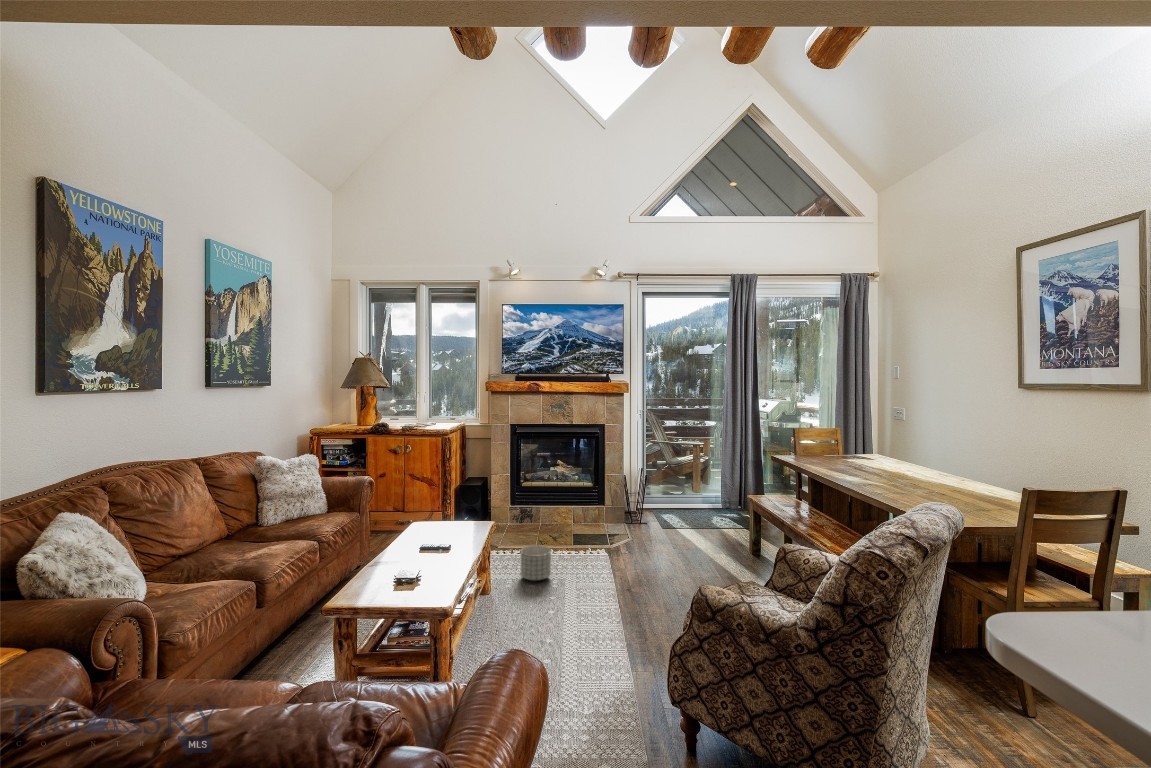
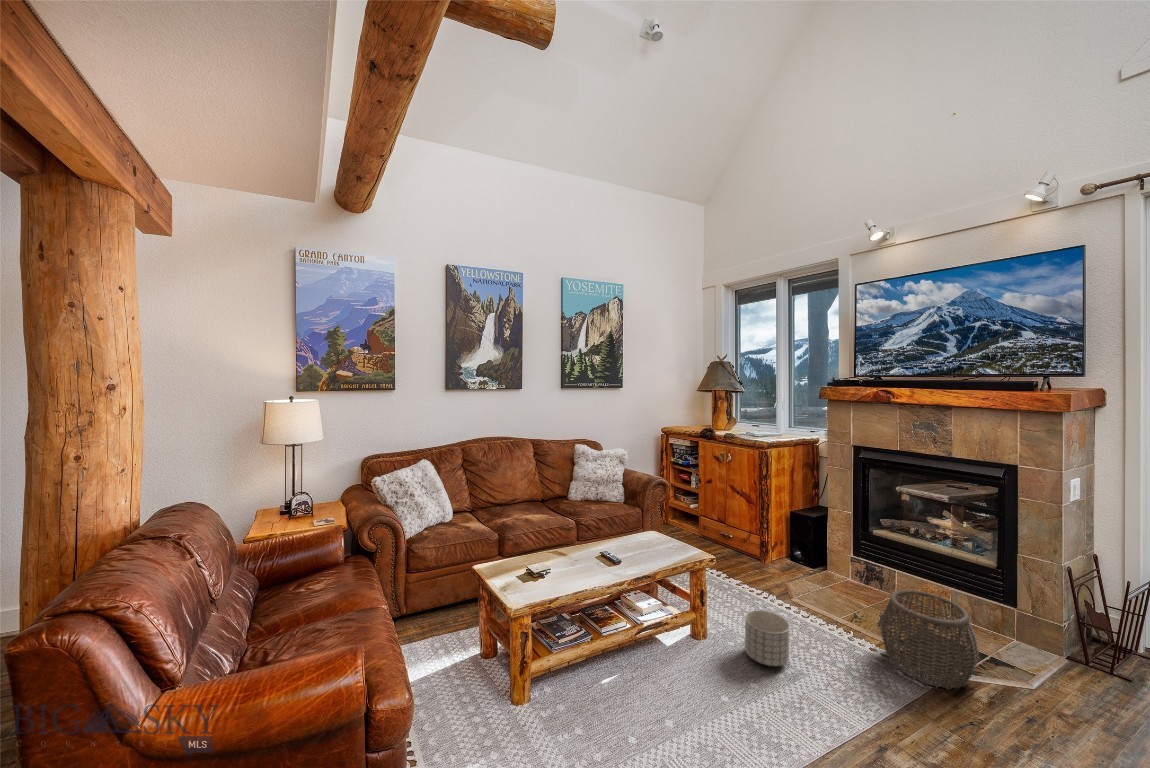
woven basket: none [571,504,618,554] -> present [880,590,979,689]

